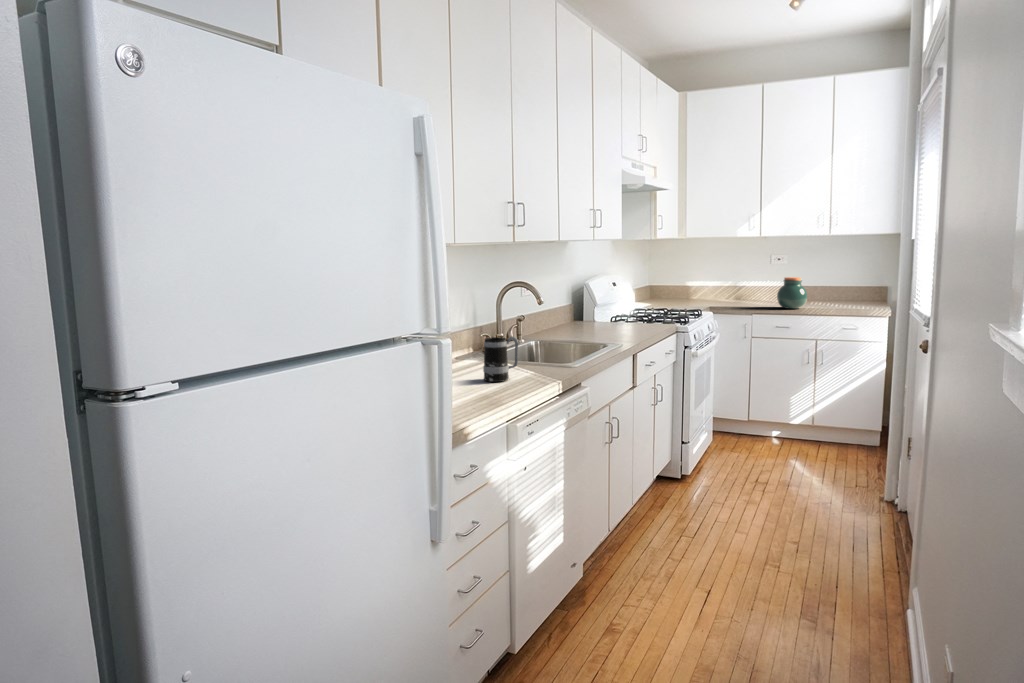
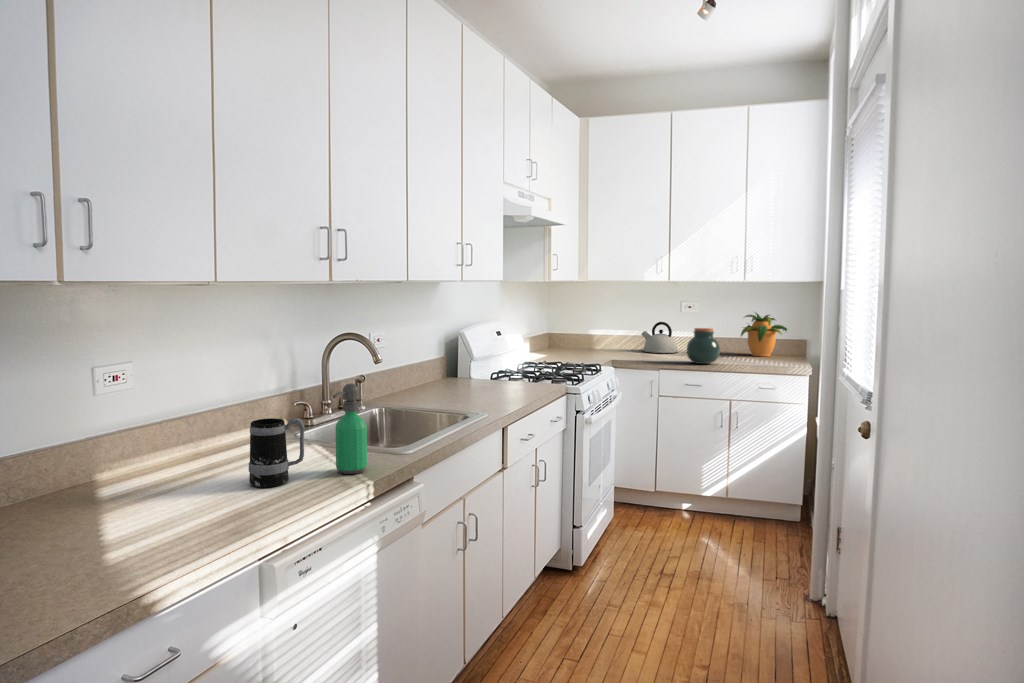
potted plant: none [821,262,875,302] -> present [741,313,787,356]
kettle: none [734,273,768,301] -> present [642,322,678,353]
soap dispenser: none [535,314,556,376] -> present [333,383,367,474]

